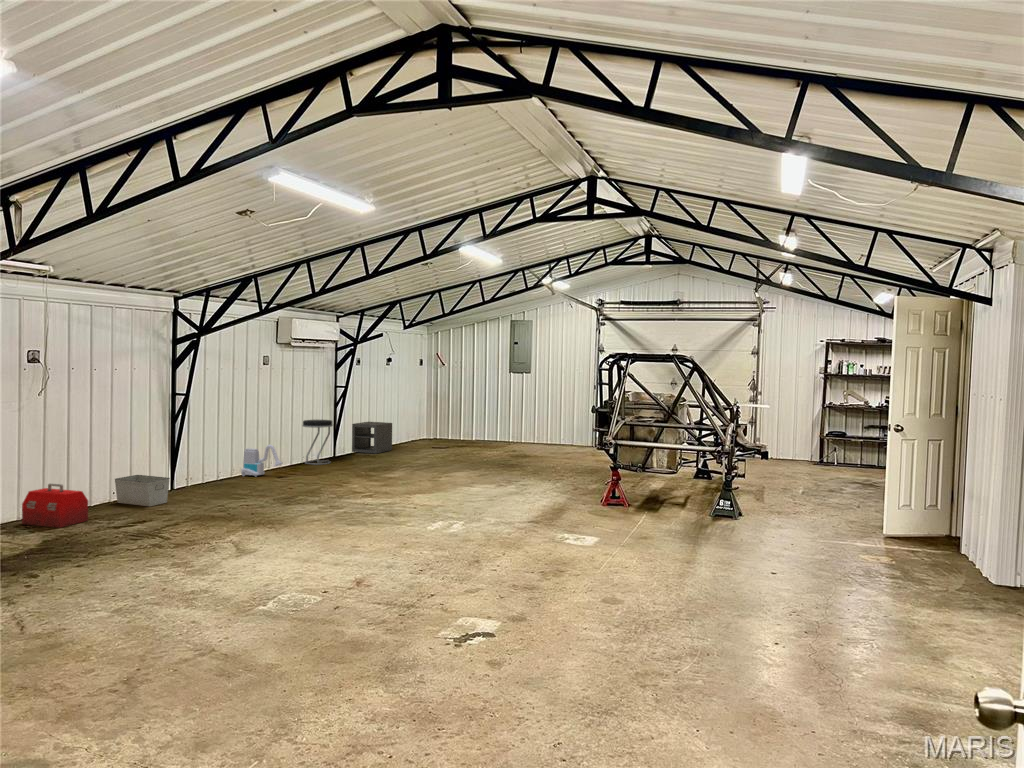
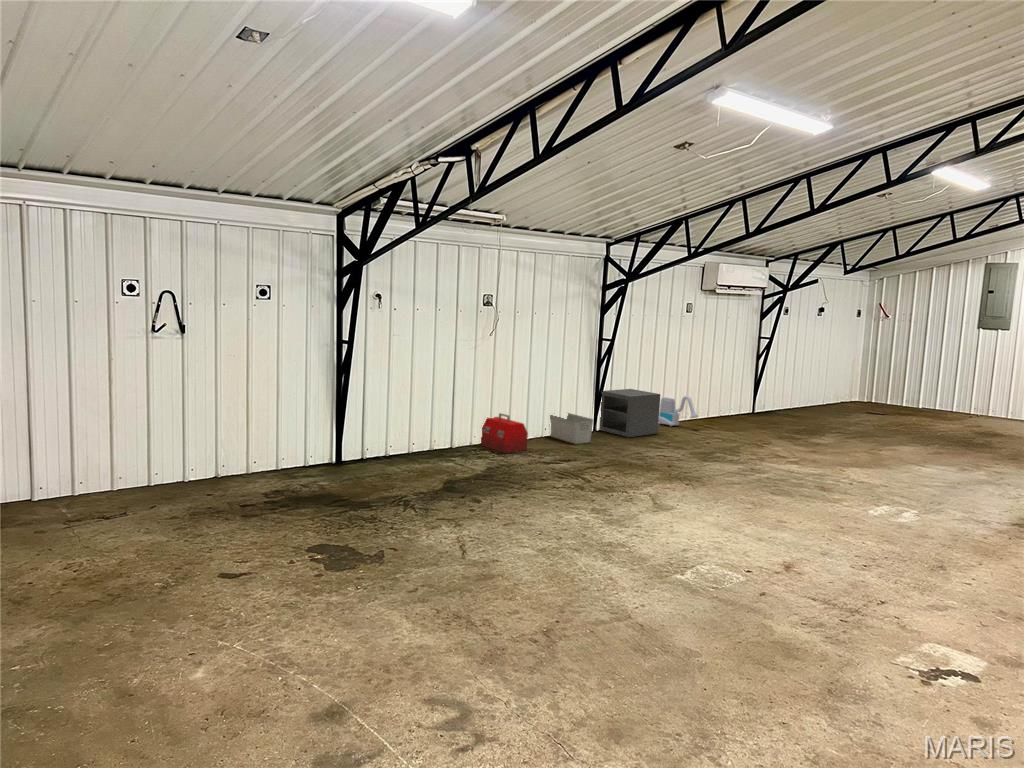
stool: present [302,420,333,465] -> none [720,373,754,422]
storage cabinet: present [352,422,392,454] -> present [599,389,660,438]

